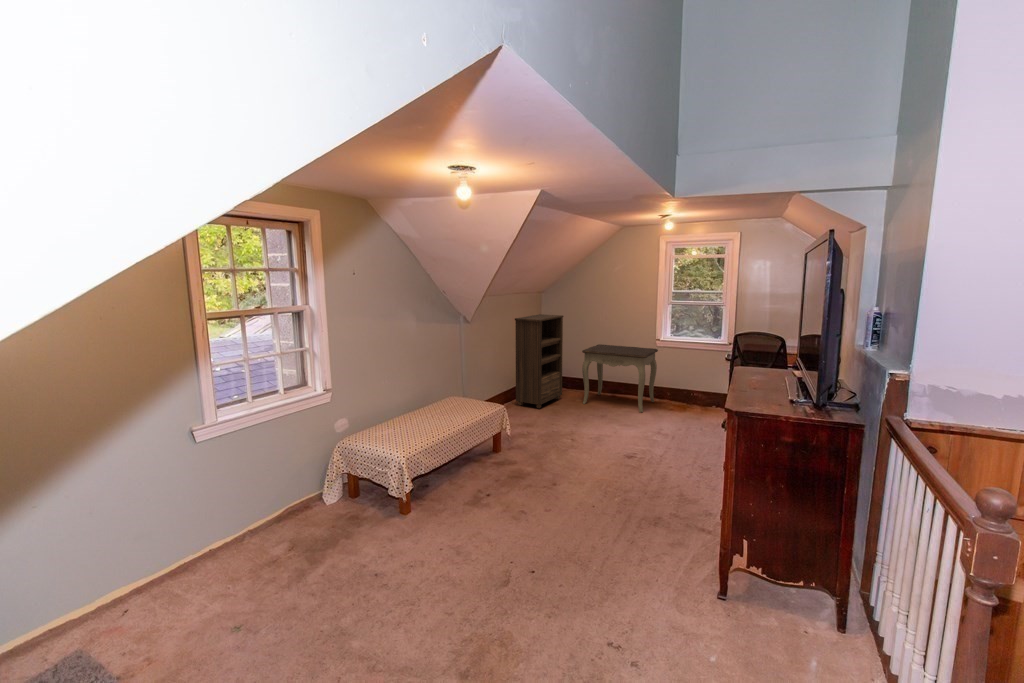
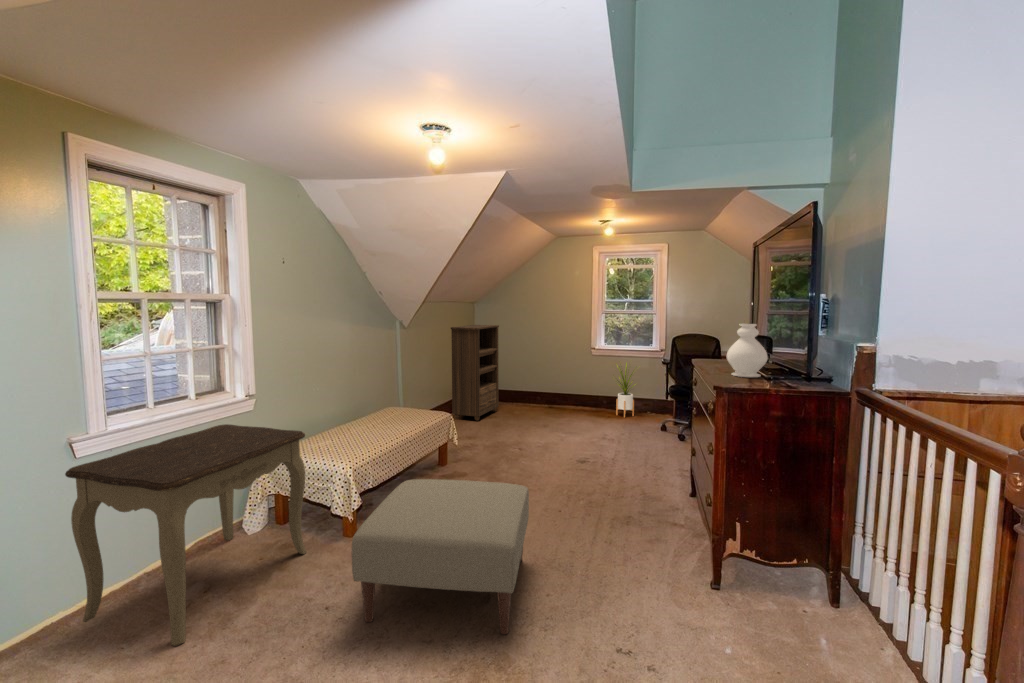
side table: present [582,344,658,412] -> present [65,424,306,646]
decorative vase: none [752,345,793,400] -> present [727,324,768,377]
house plant: none [676,351,710,412] -> present [616,363,634,418]
ottoman: none [393,472,554,615] -> present [352,479,529,634]

